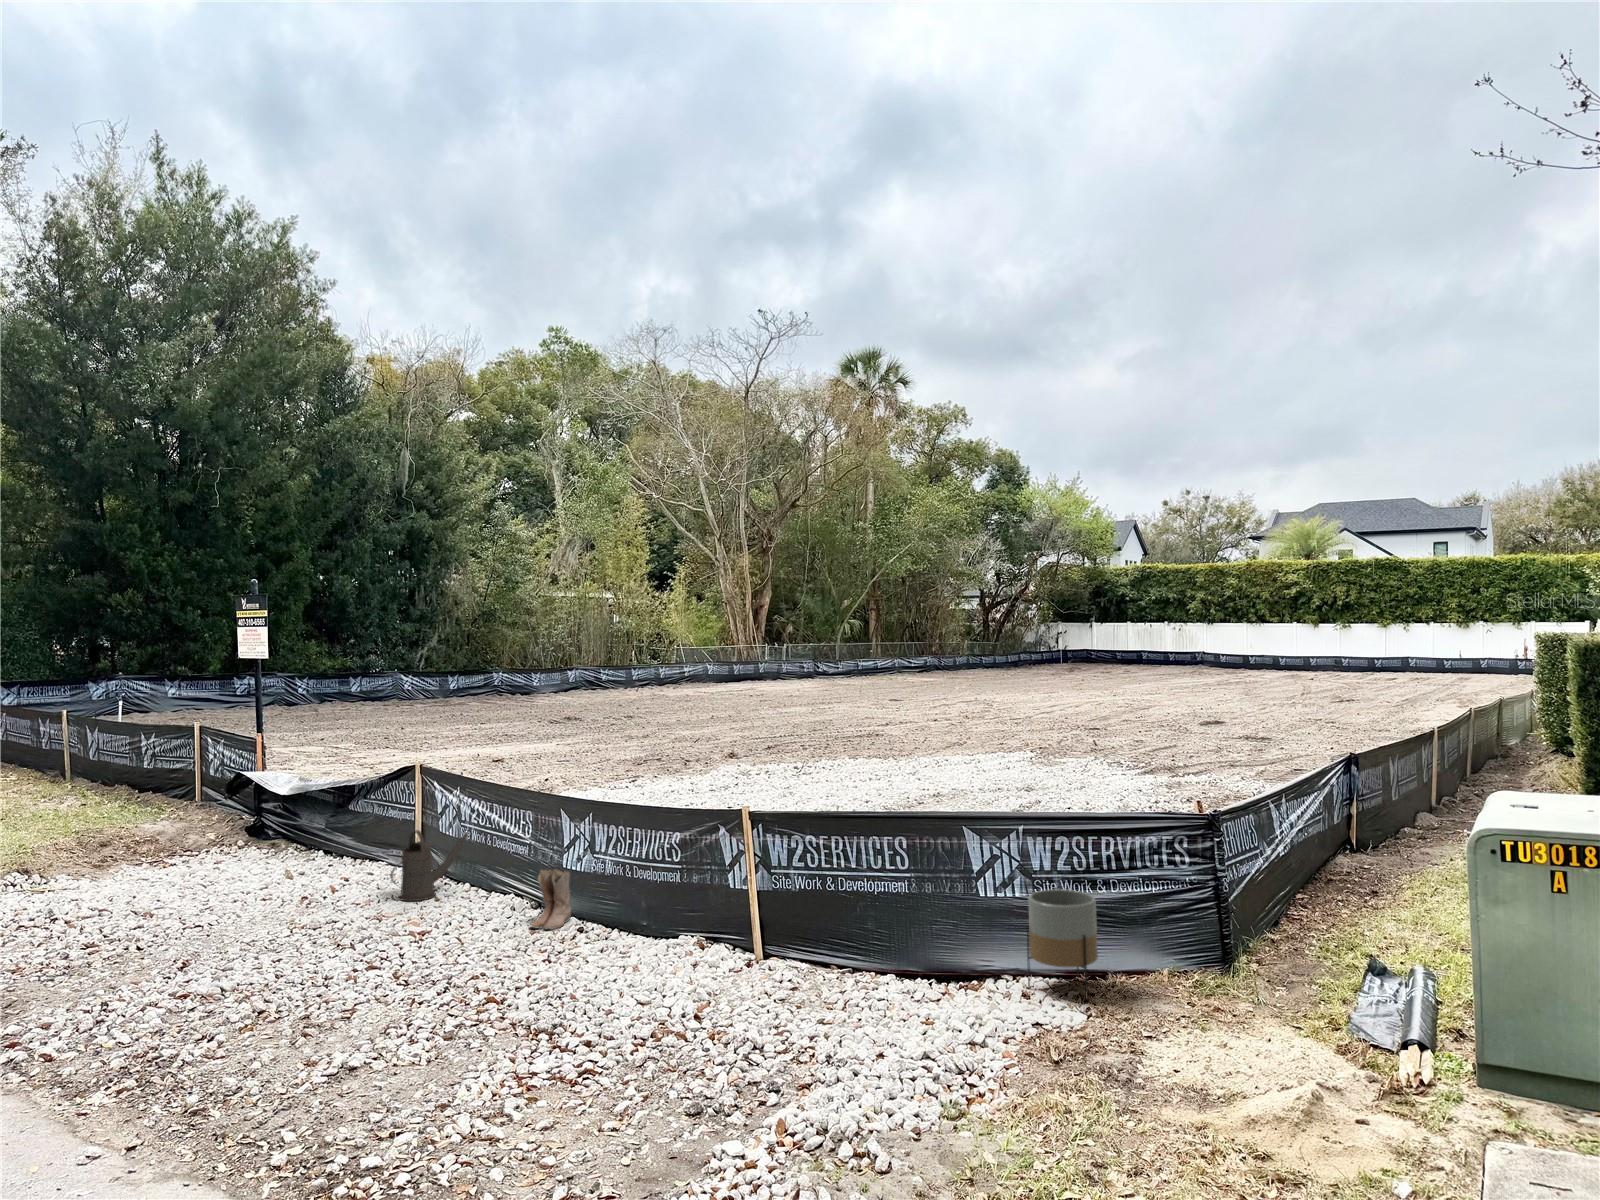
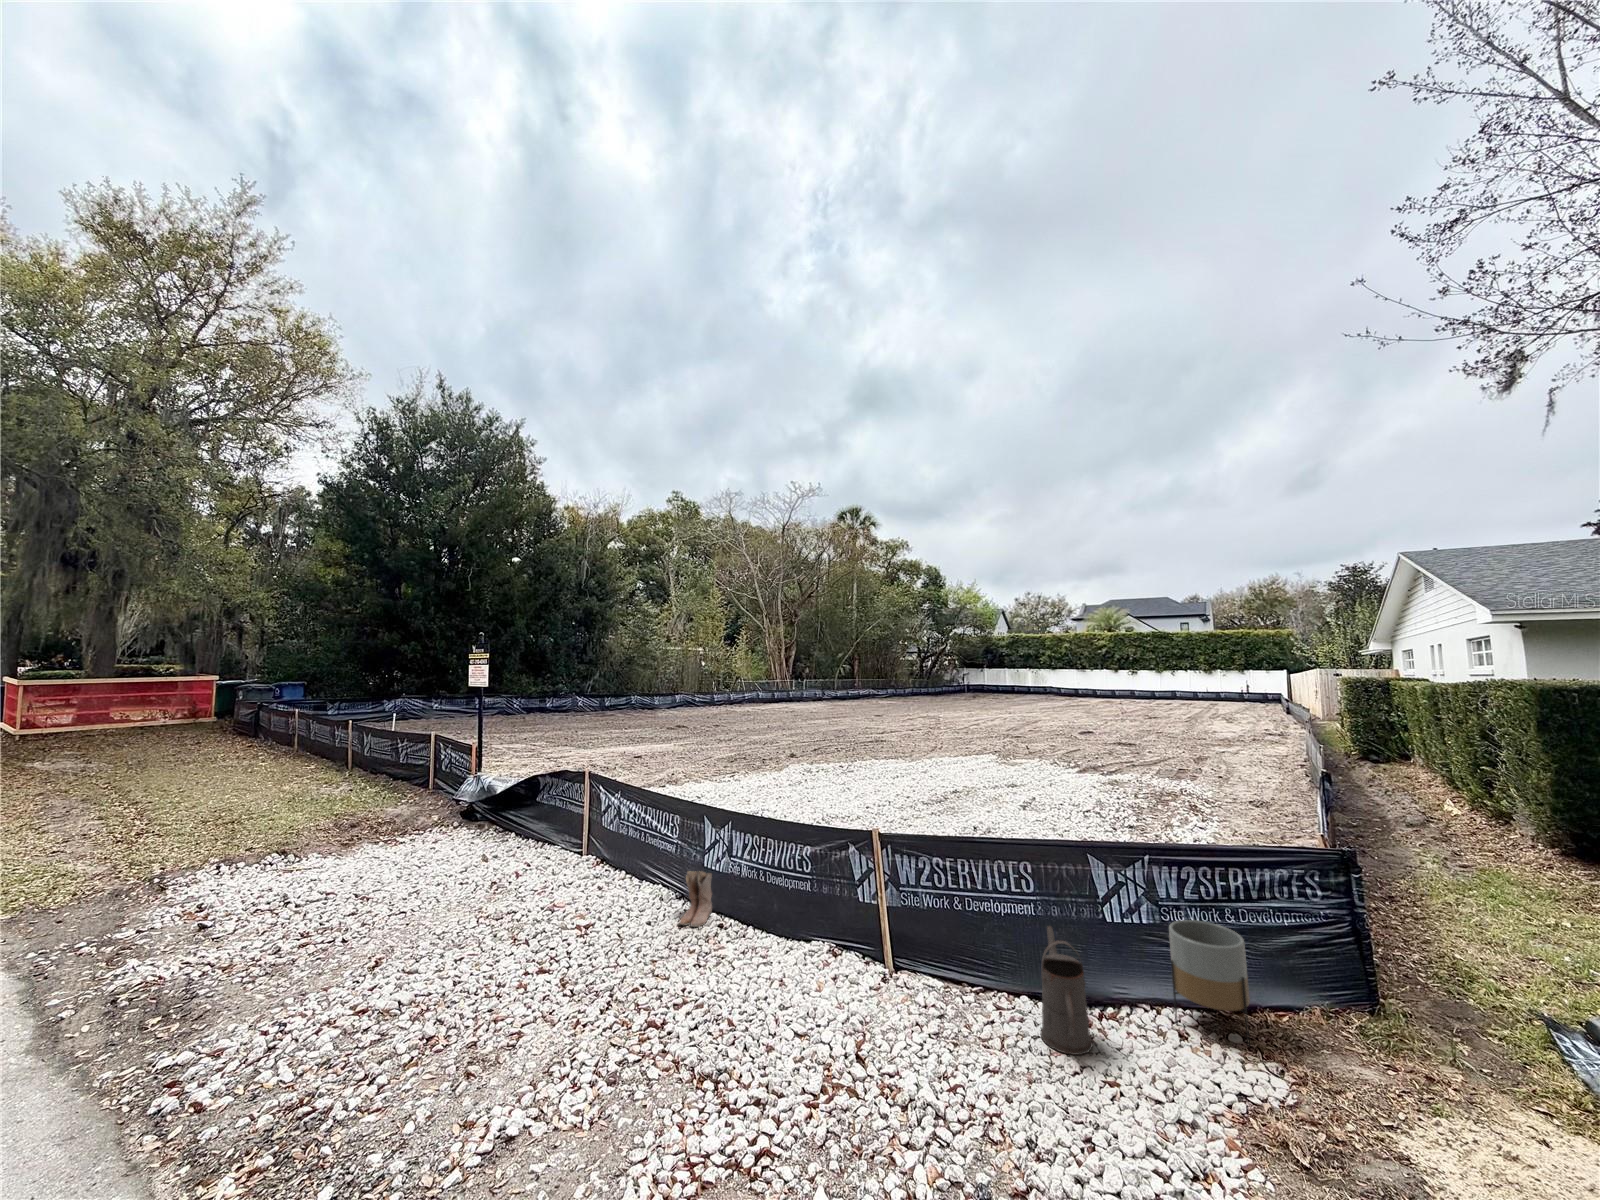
watering can: present [390,830,468,901] -> present [1041,926,1093,1055]

